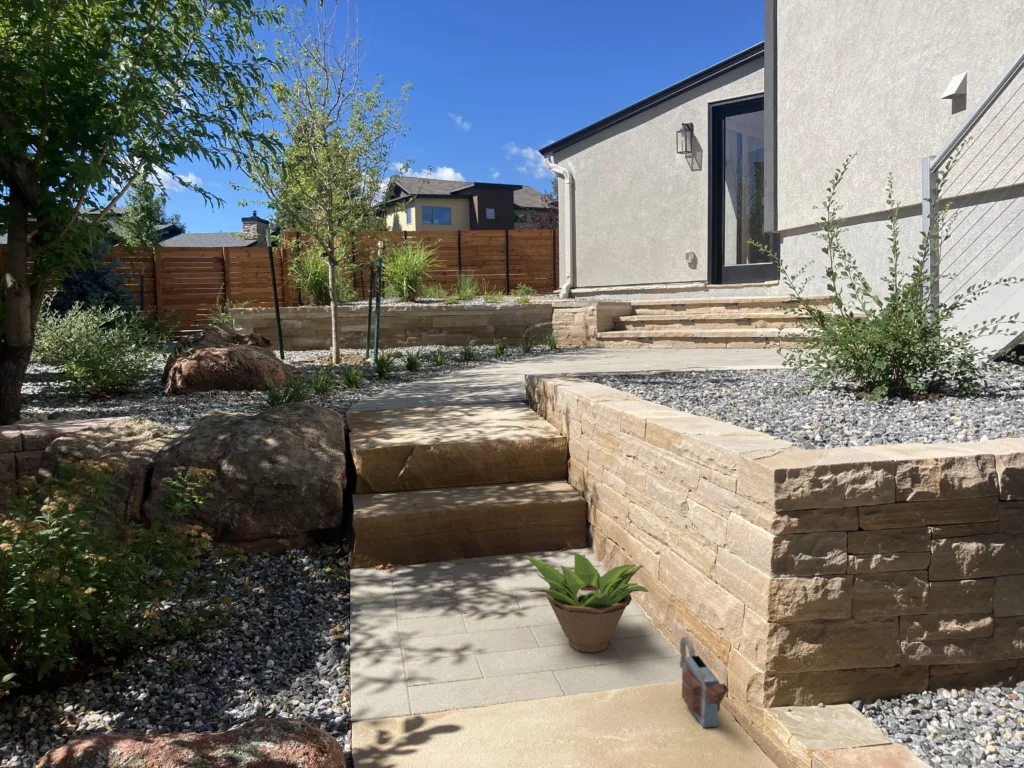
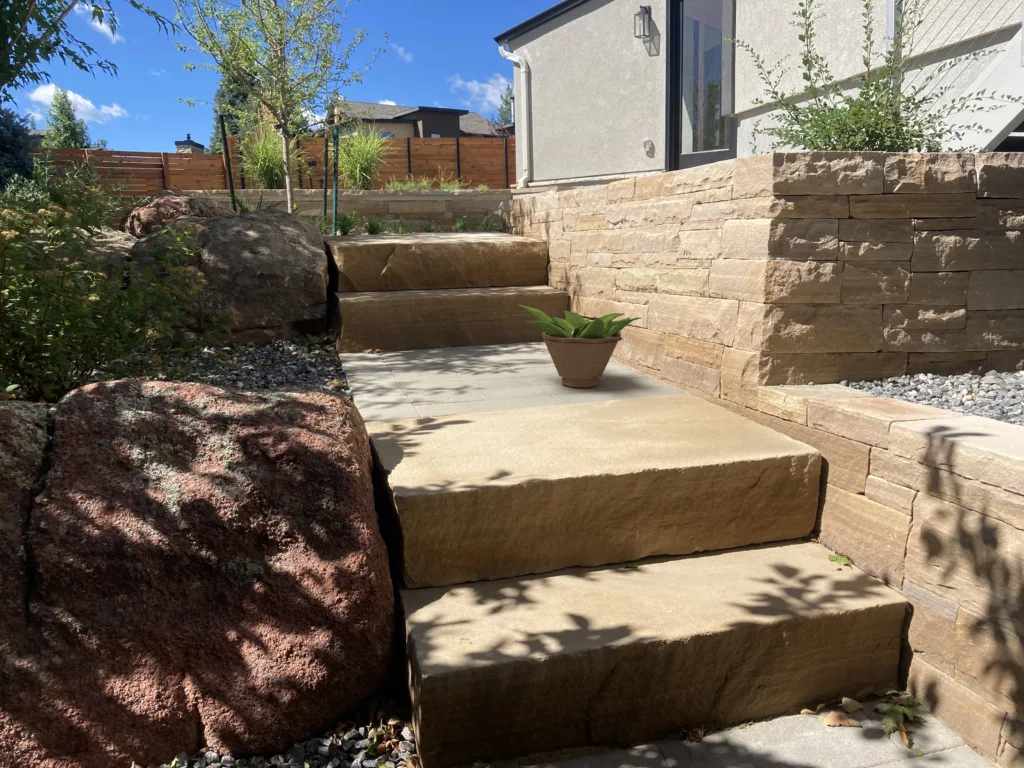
watering can: present [679,637,728,728] -> none [671,351,725,420]

